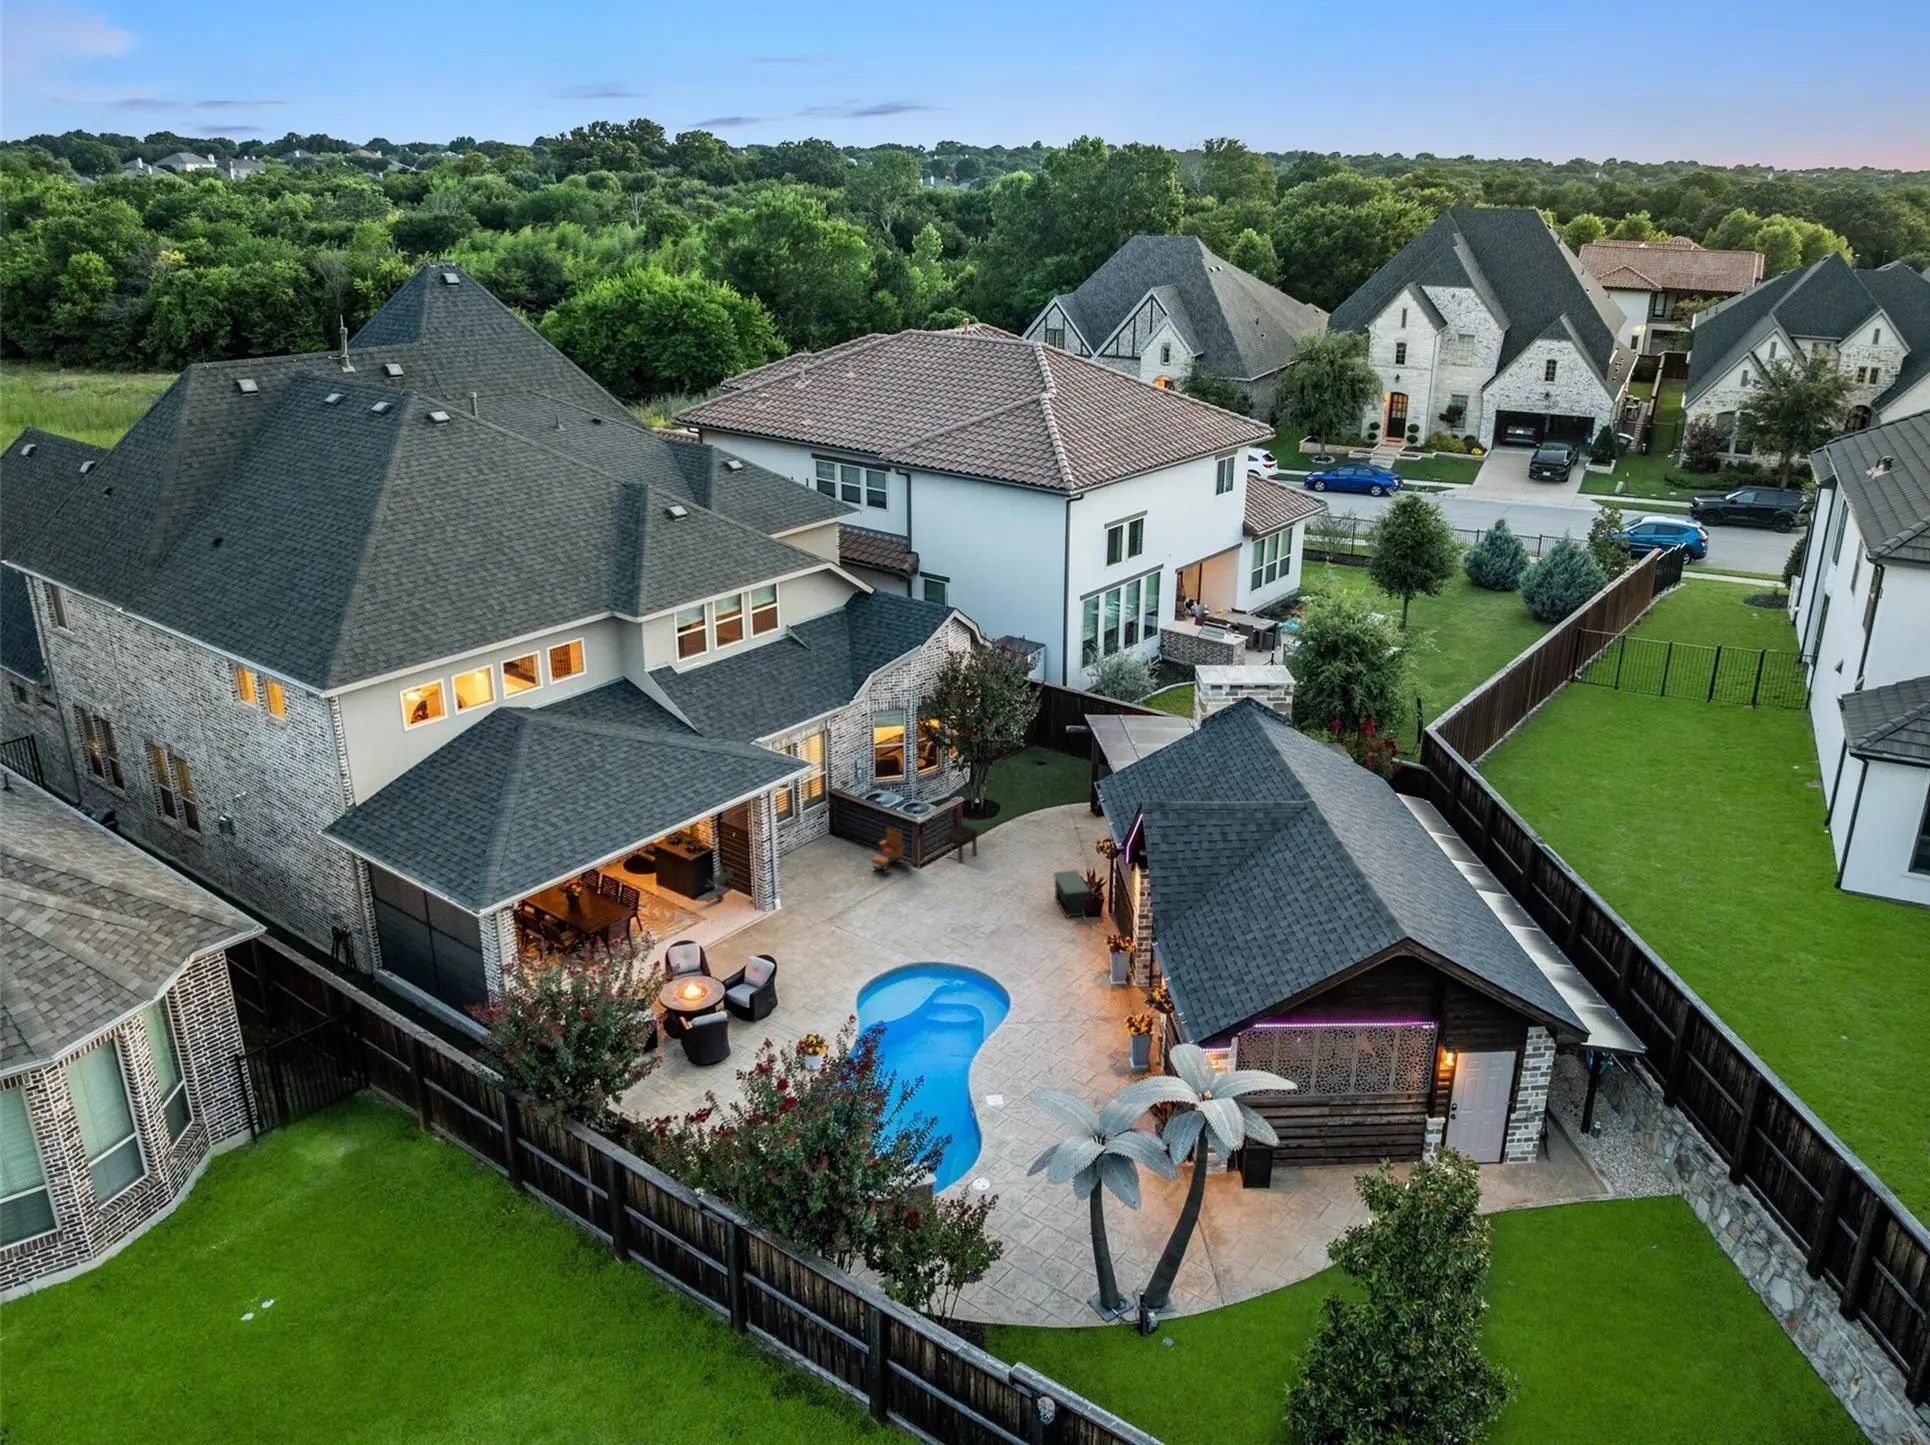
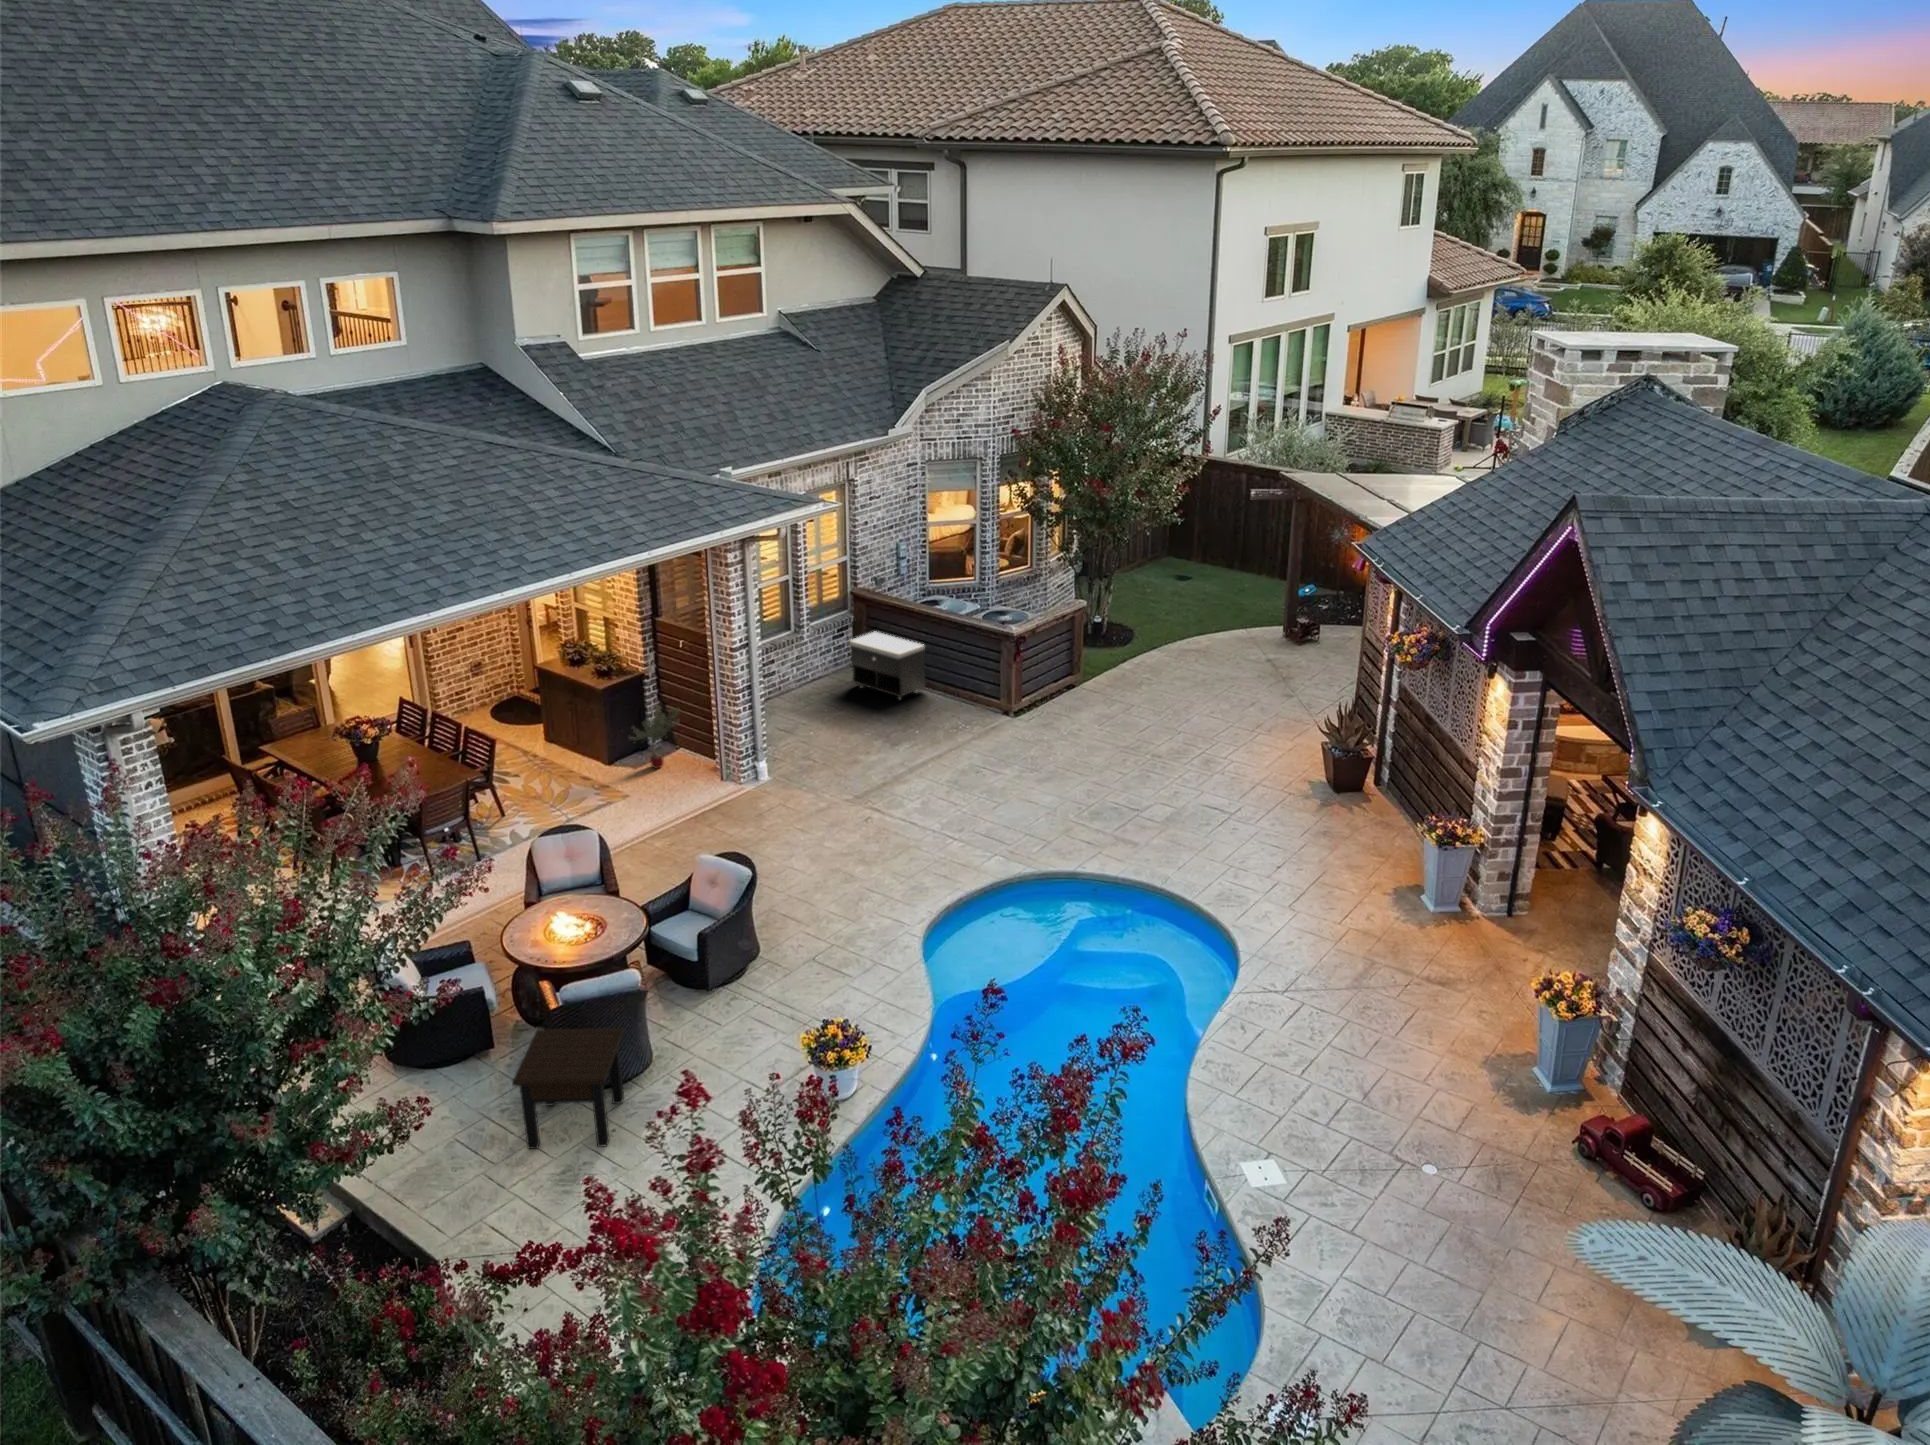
side table: present [946,824,978,863] -> present [512,1028,624,1149]
lounge chair: present [872,829,905,869] -> none [929,650,988,725]
storage bench: present [1054,870,1089,917] -> present [850,632,925,699]

